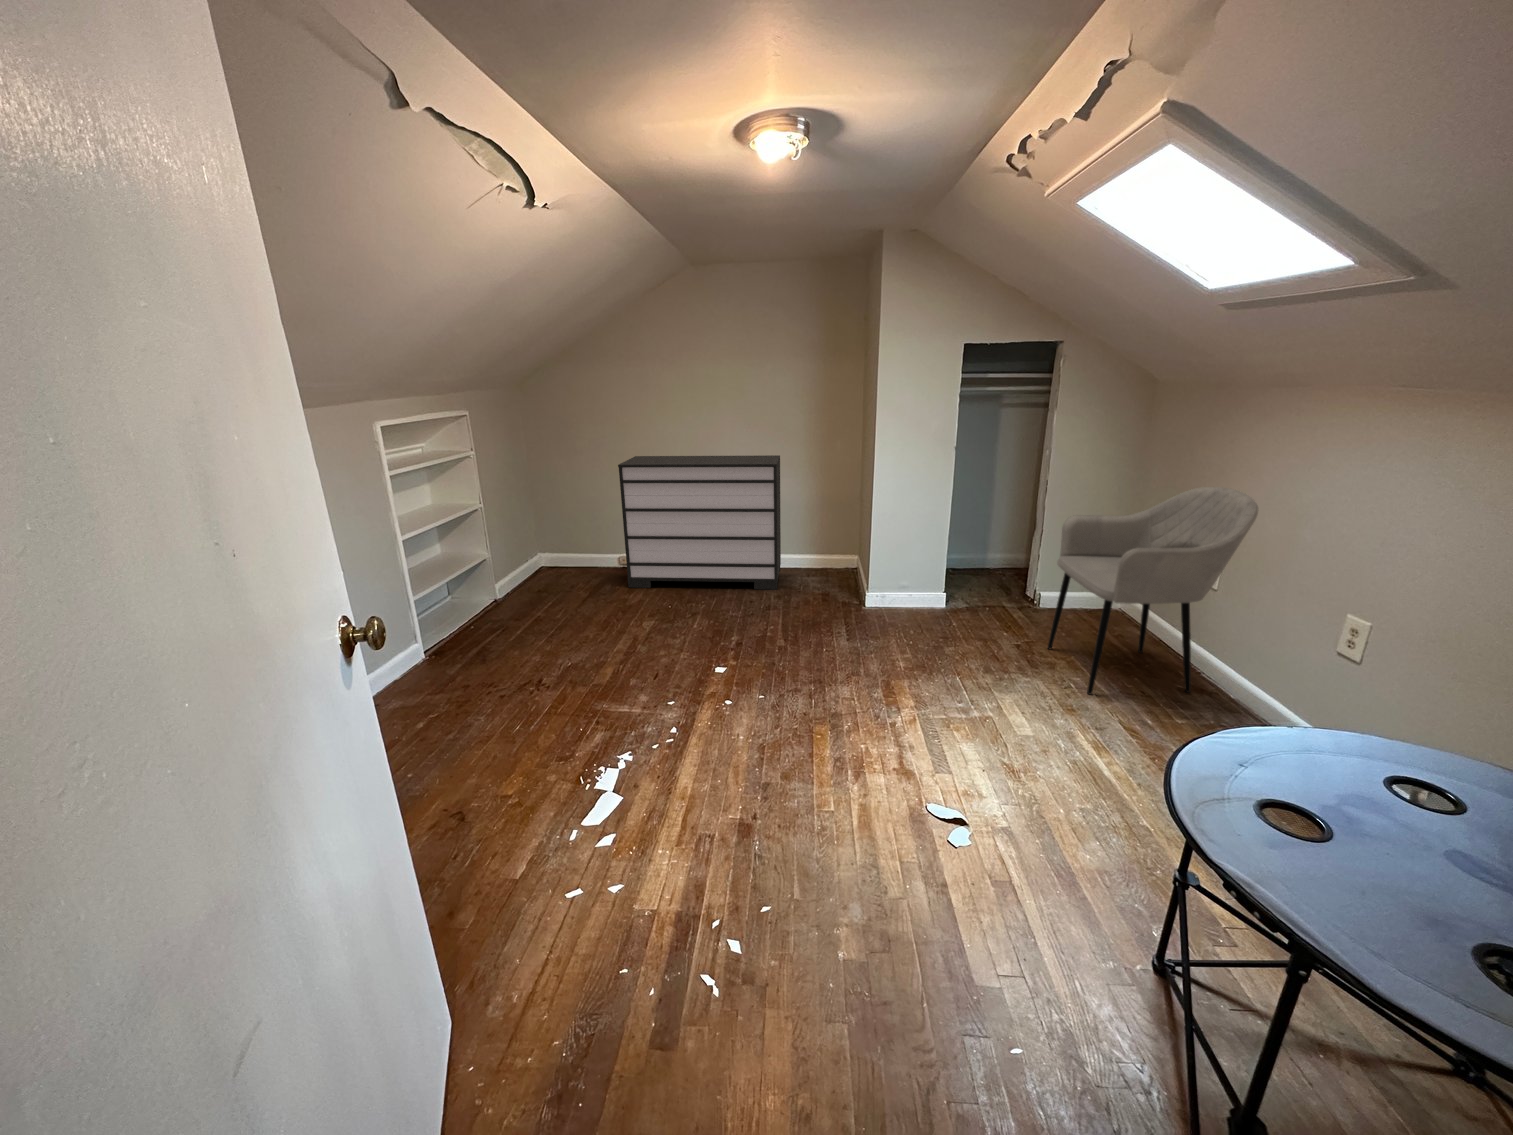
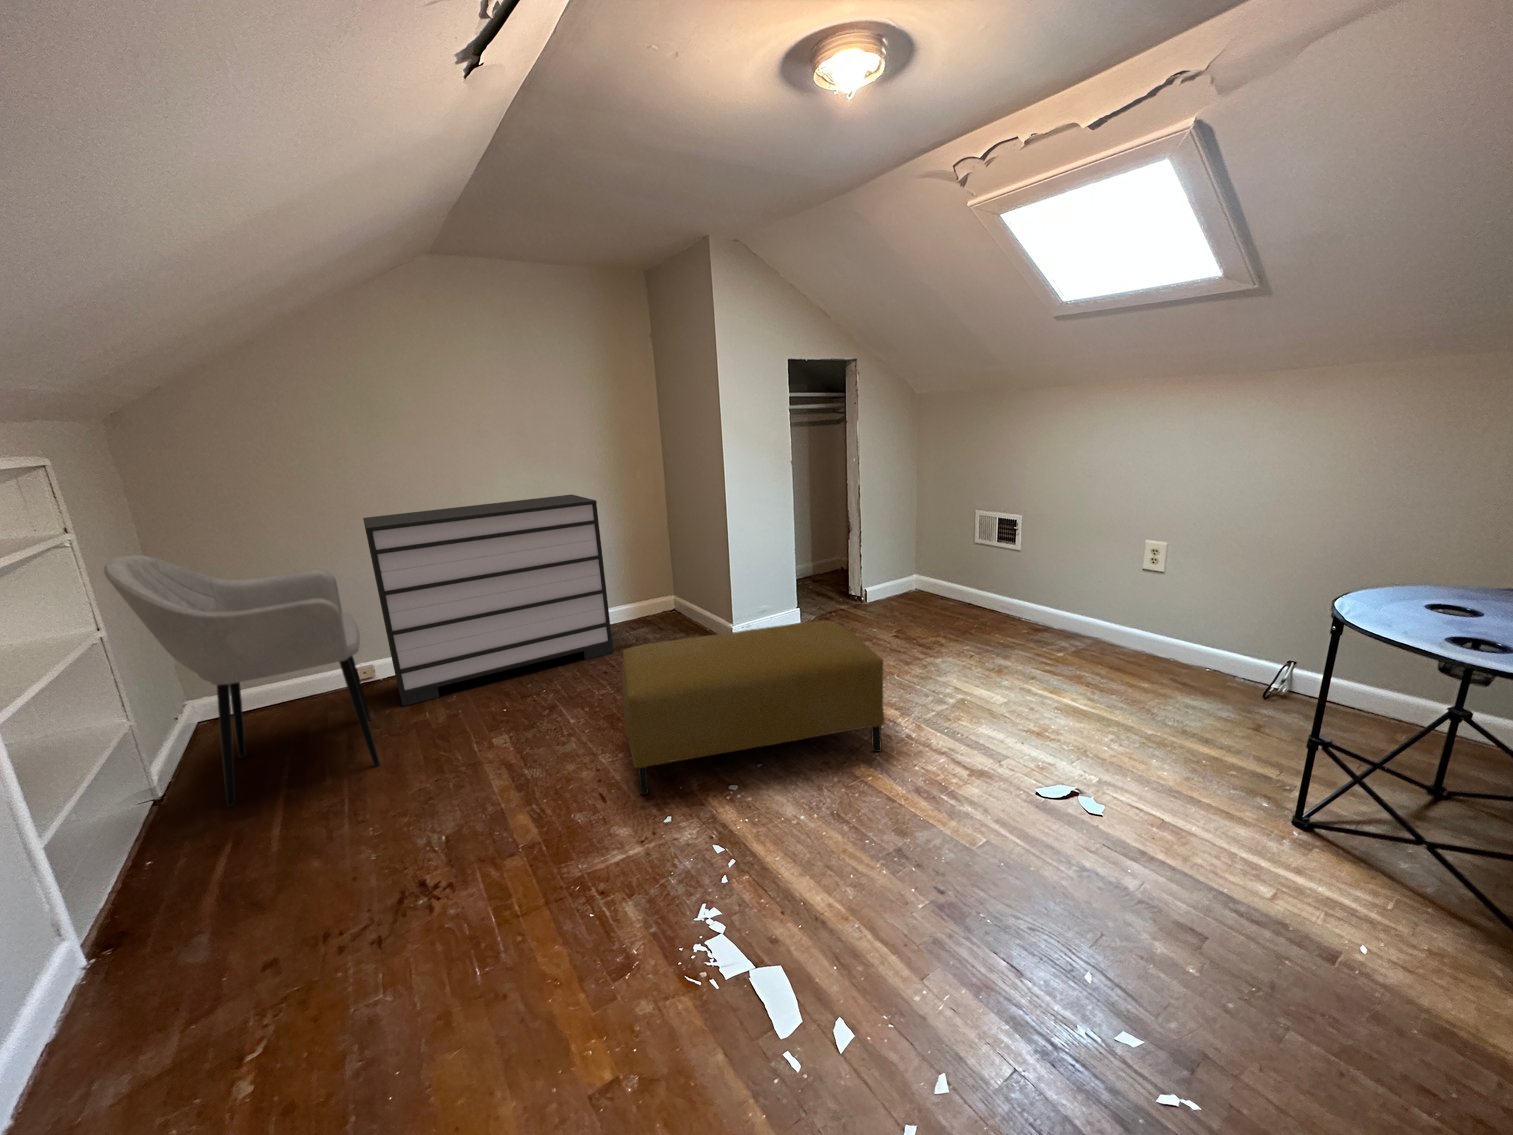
armchair: present [1048,487,1258,694] -> present [104,555,380,807]
ottoman: none [668,583,886,724] -> present [621,621,884,795]

